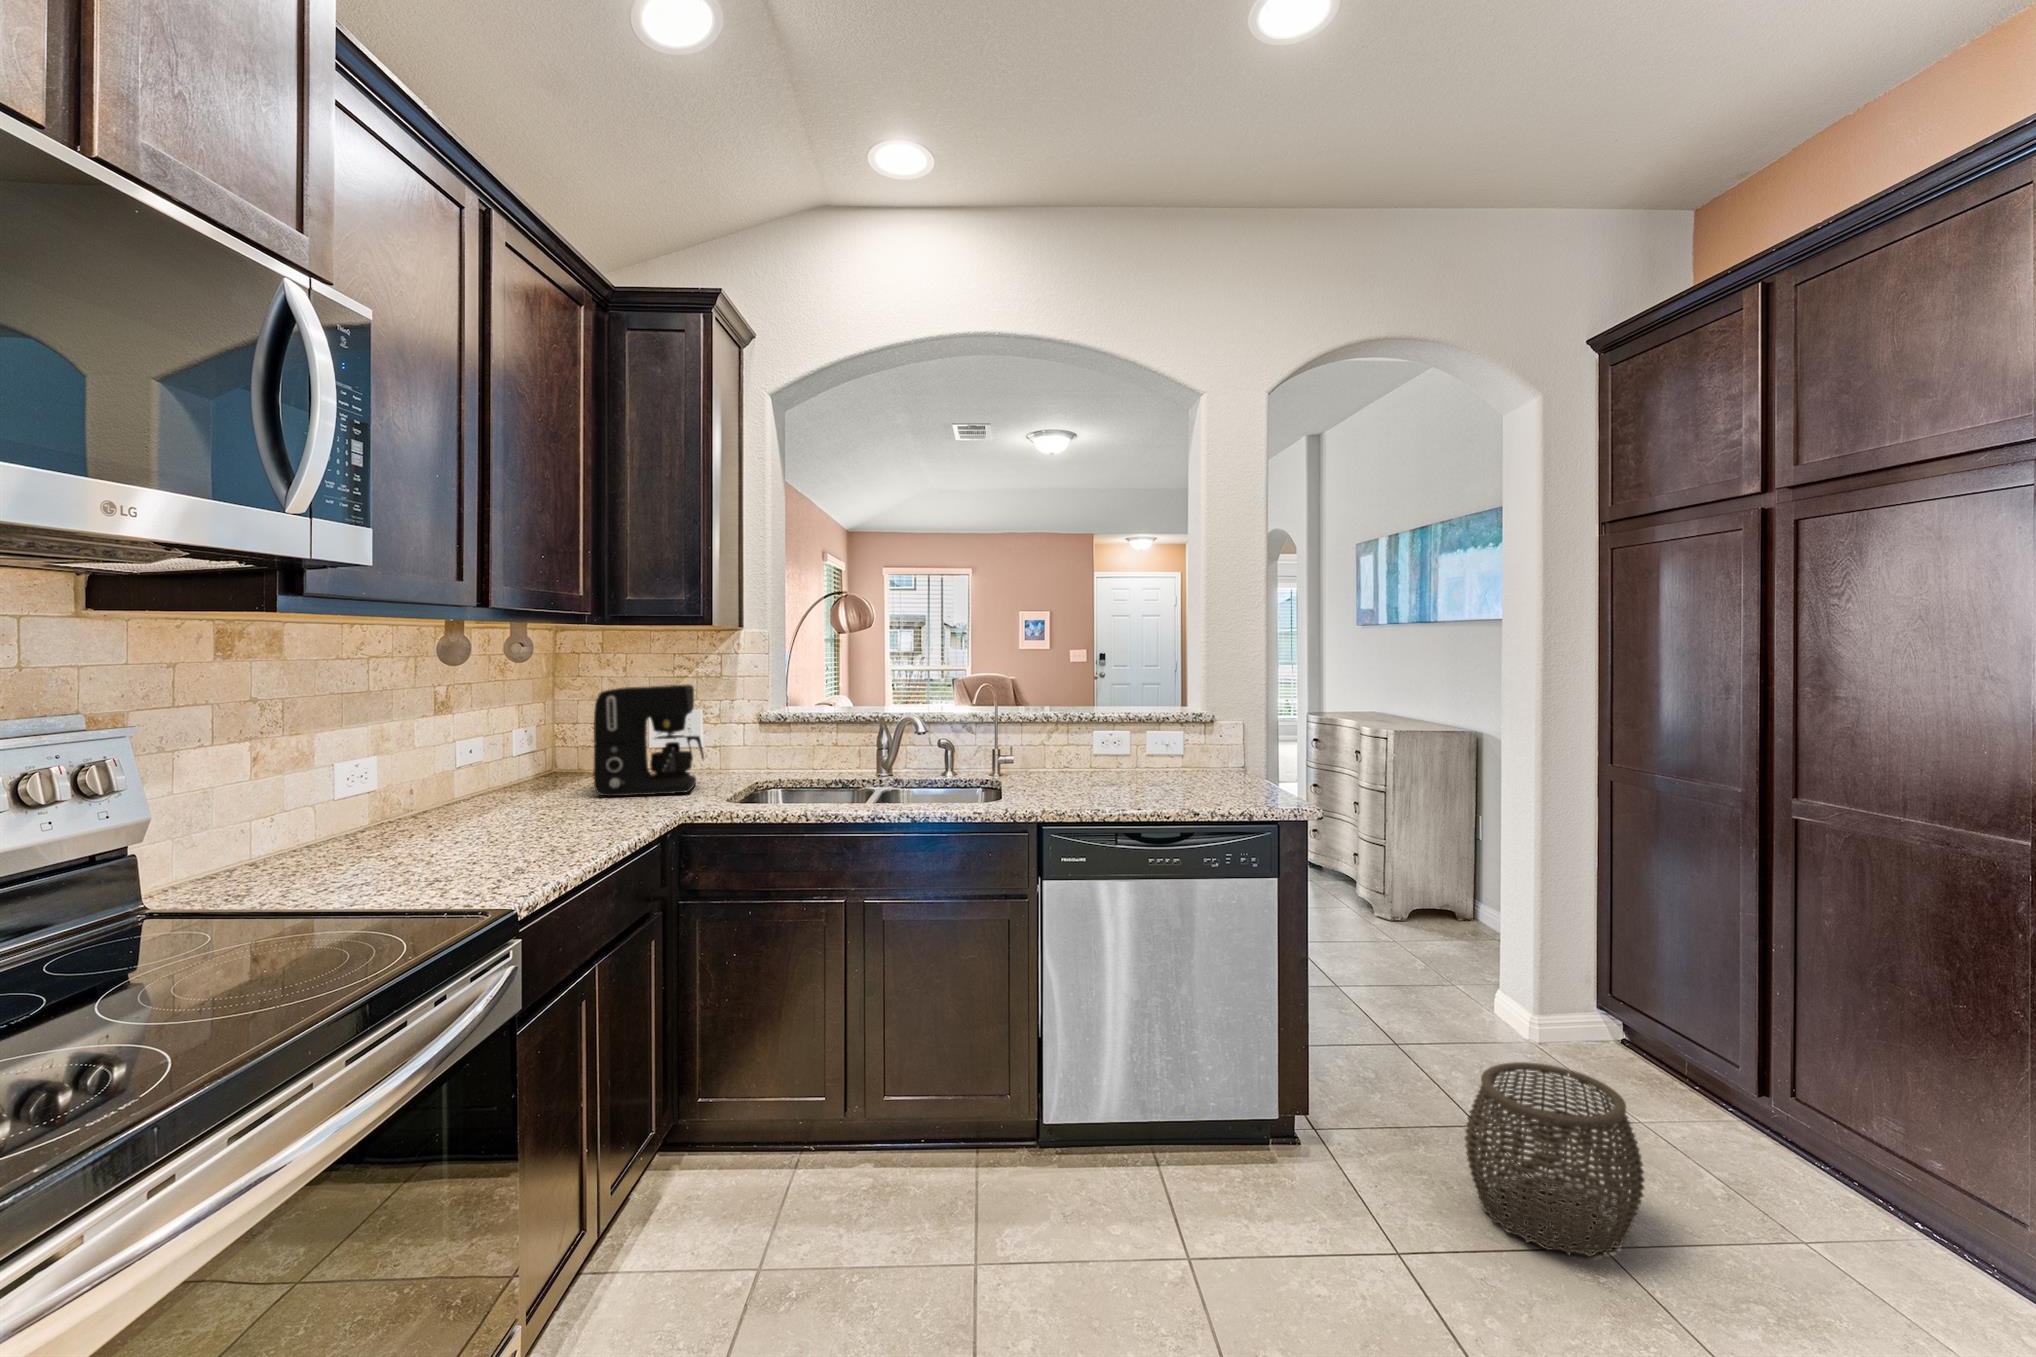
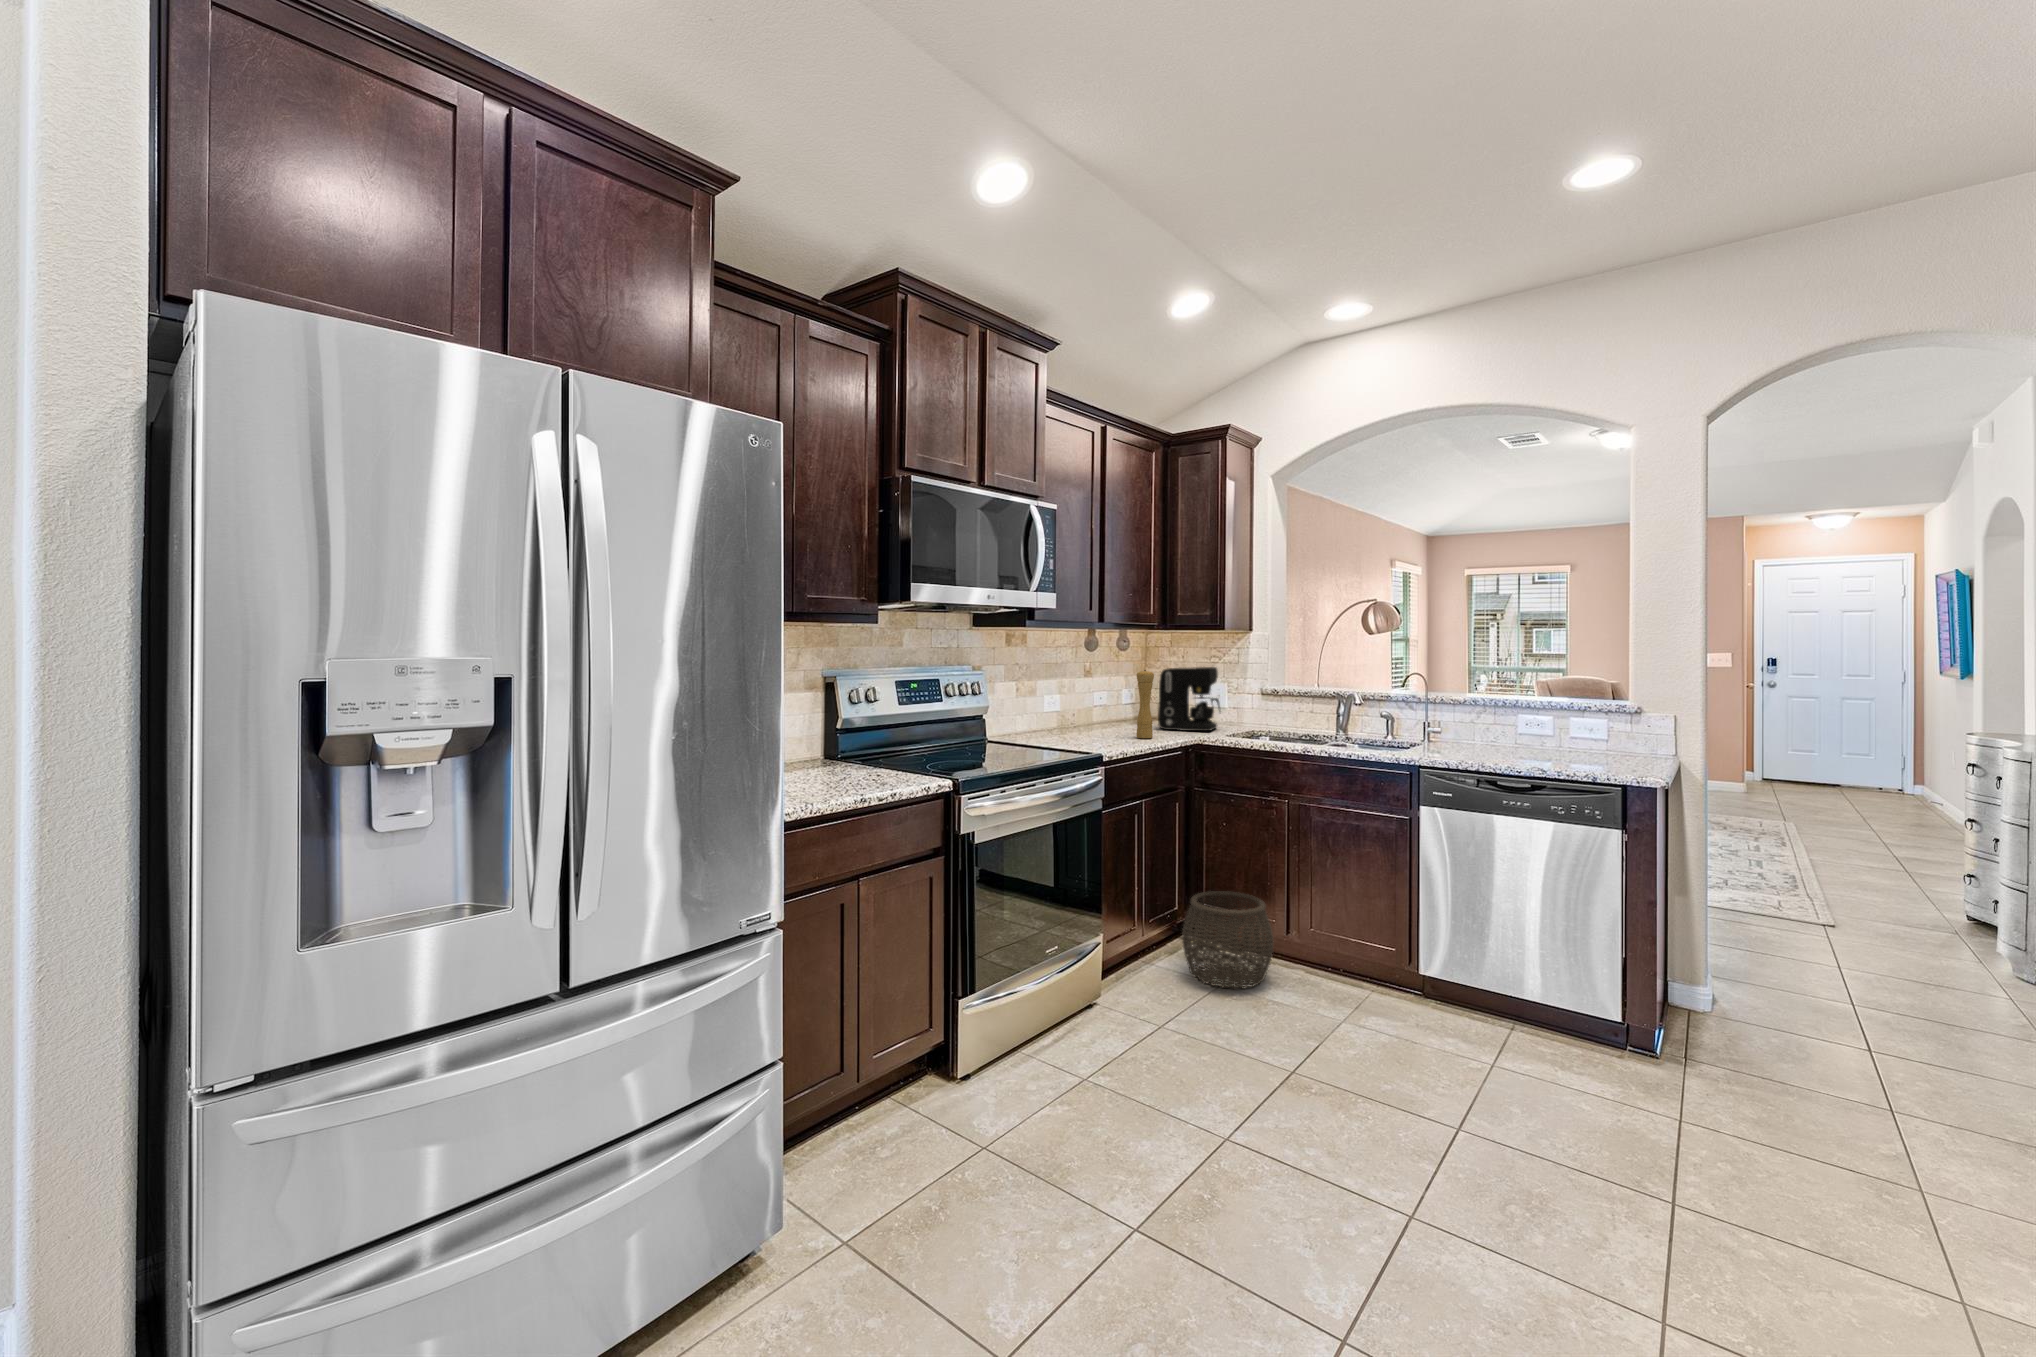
pepper mill: none [557,695,593,823] -> present [1136,670,1154,738]
woven basket: present [1465,1062,1645,1256] -> present [1182,891,1273,988]

